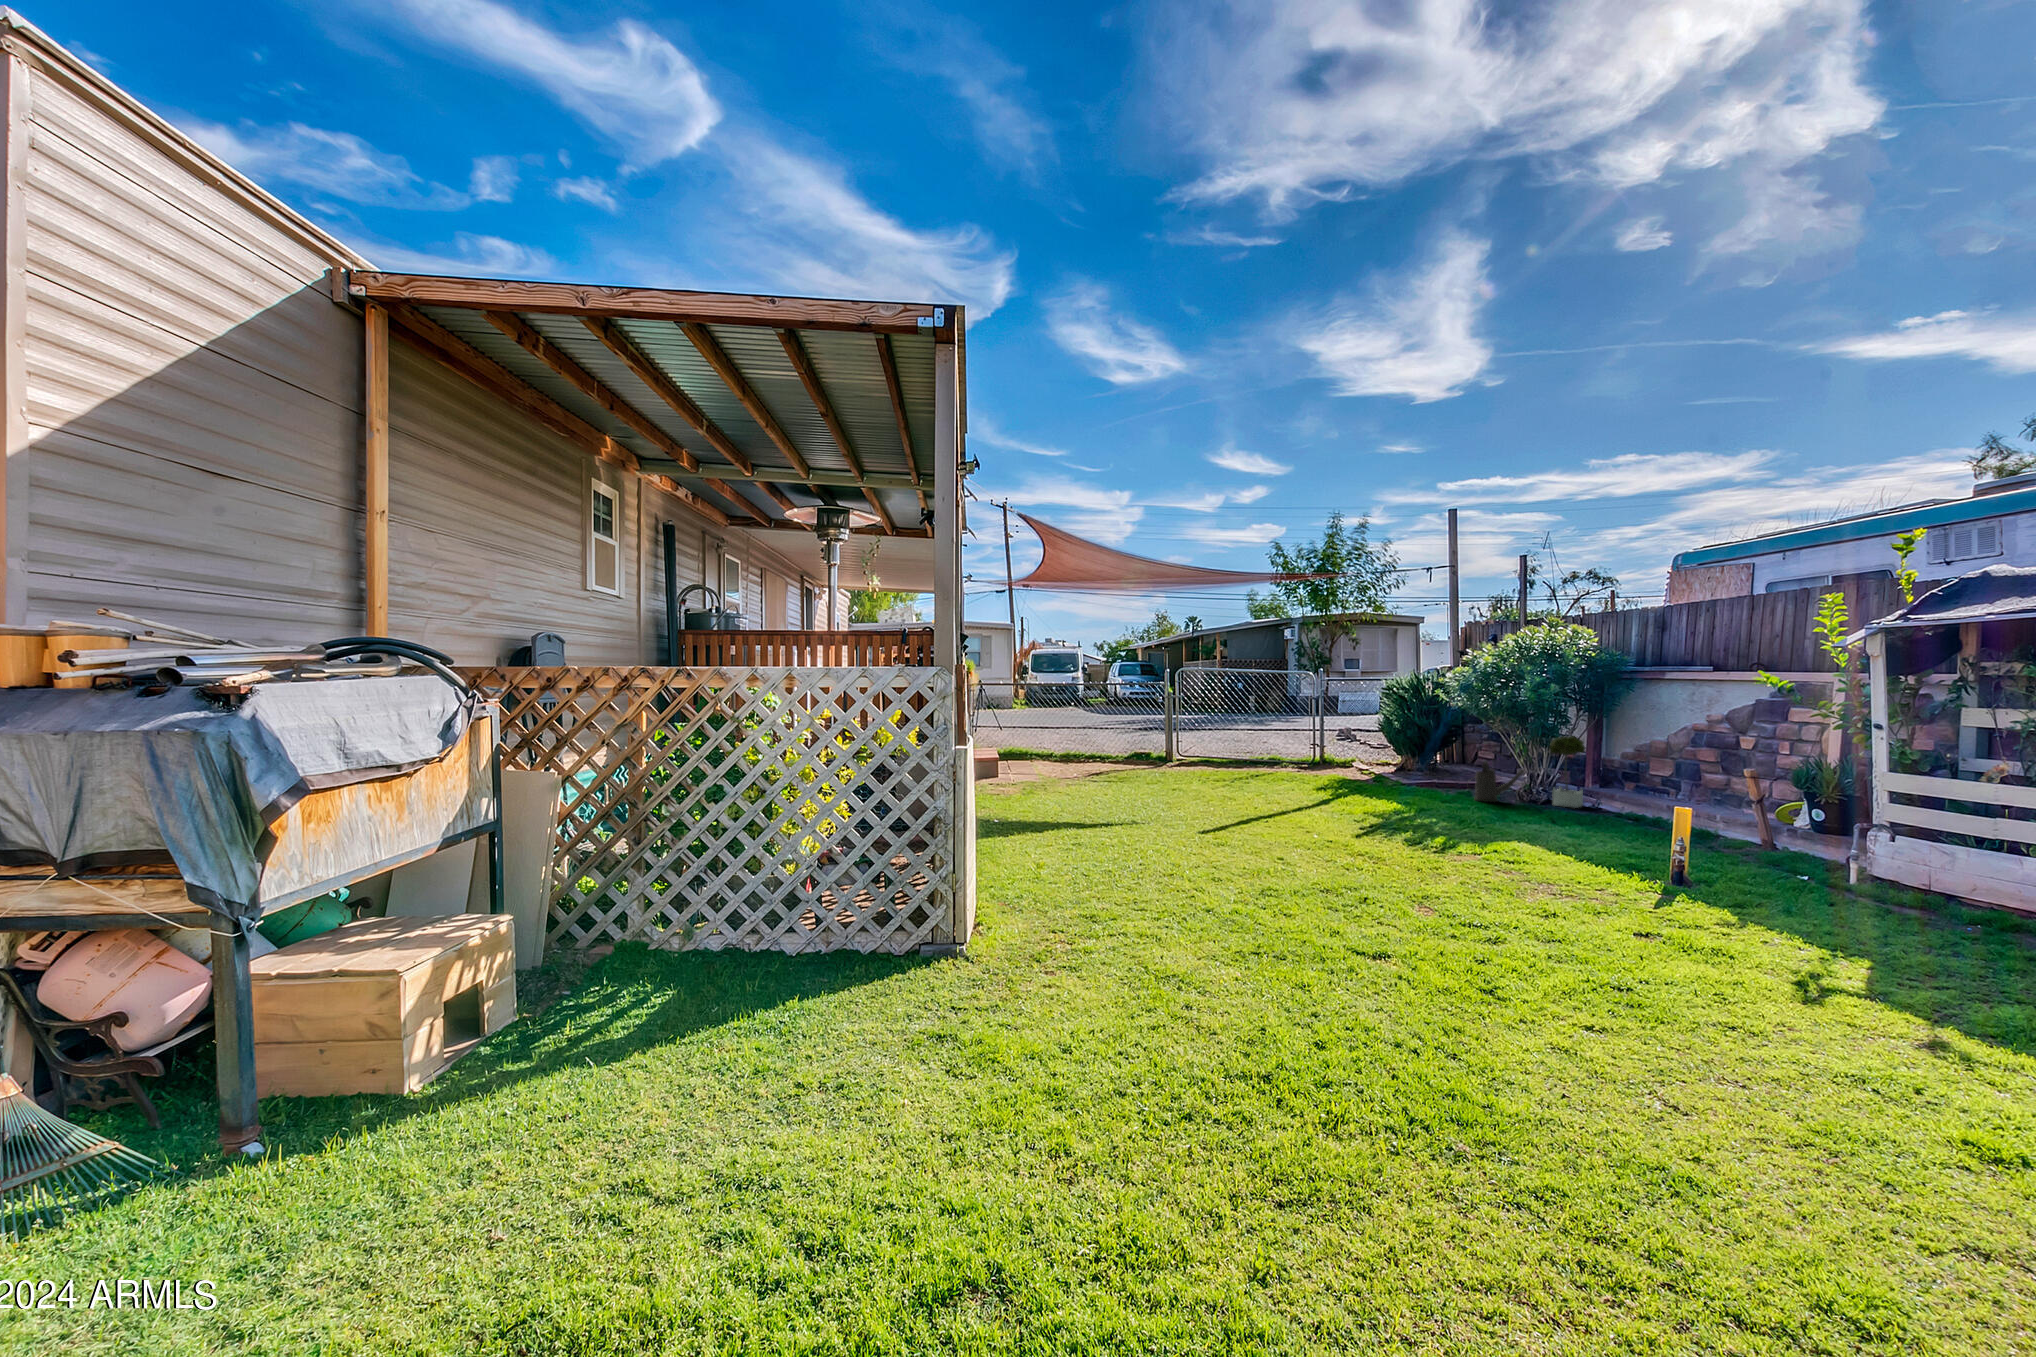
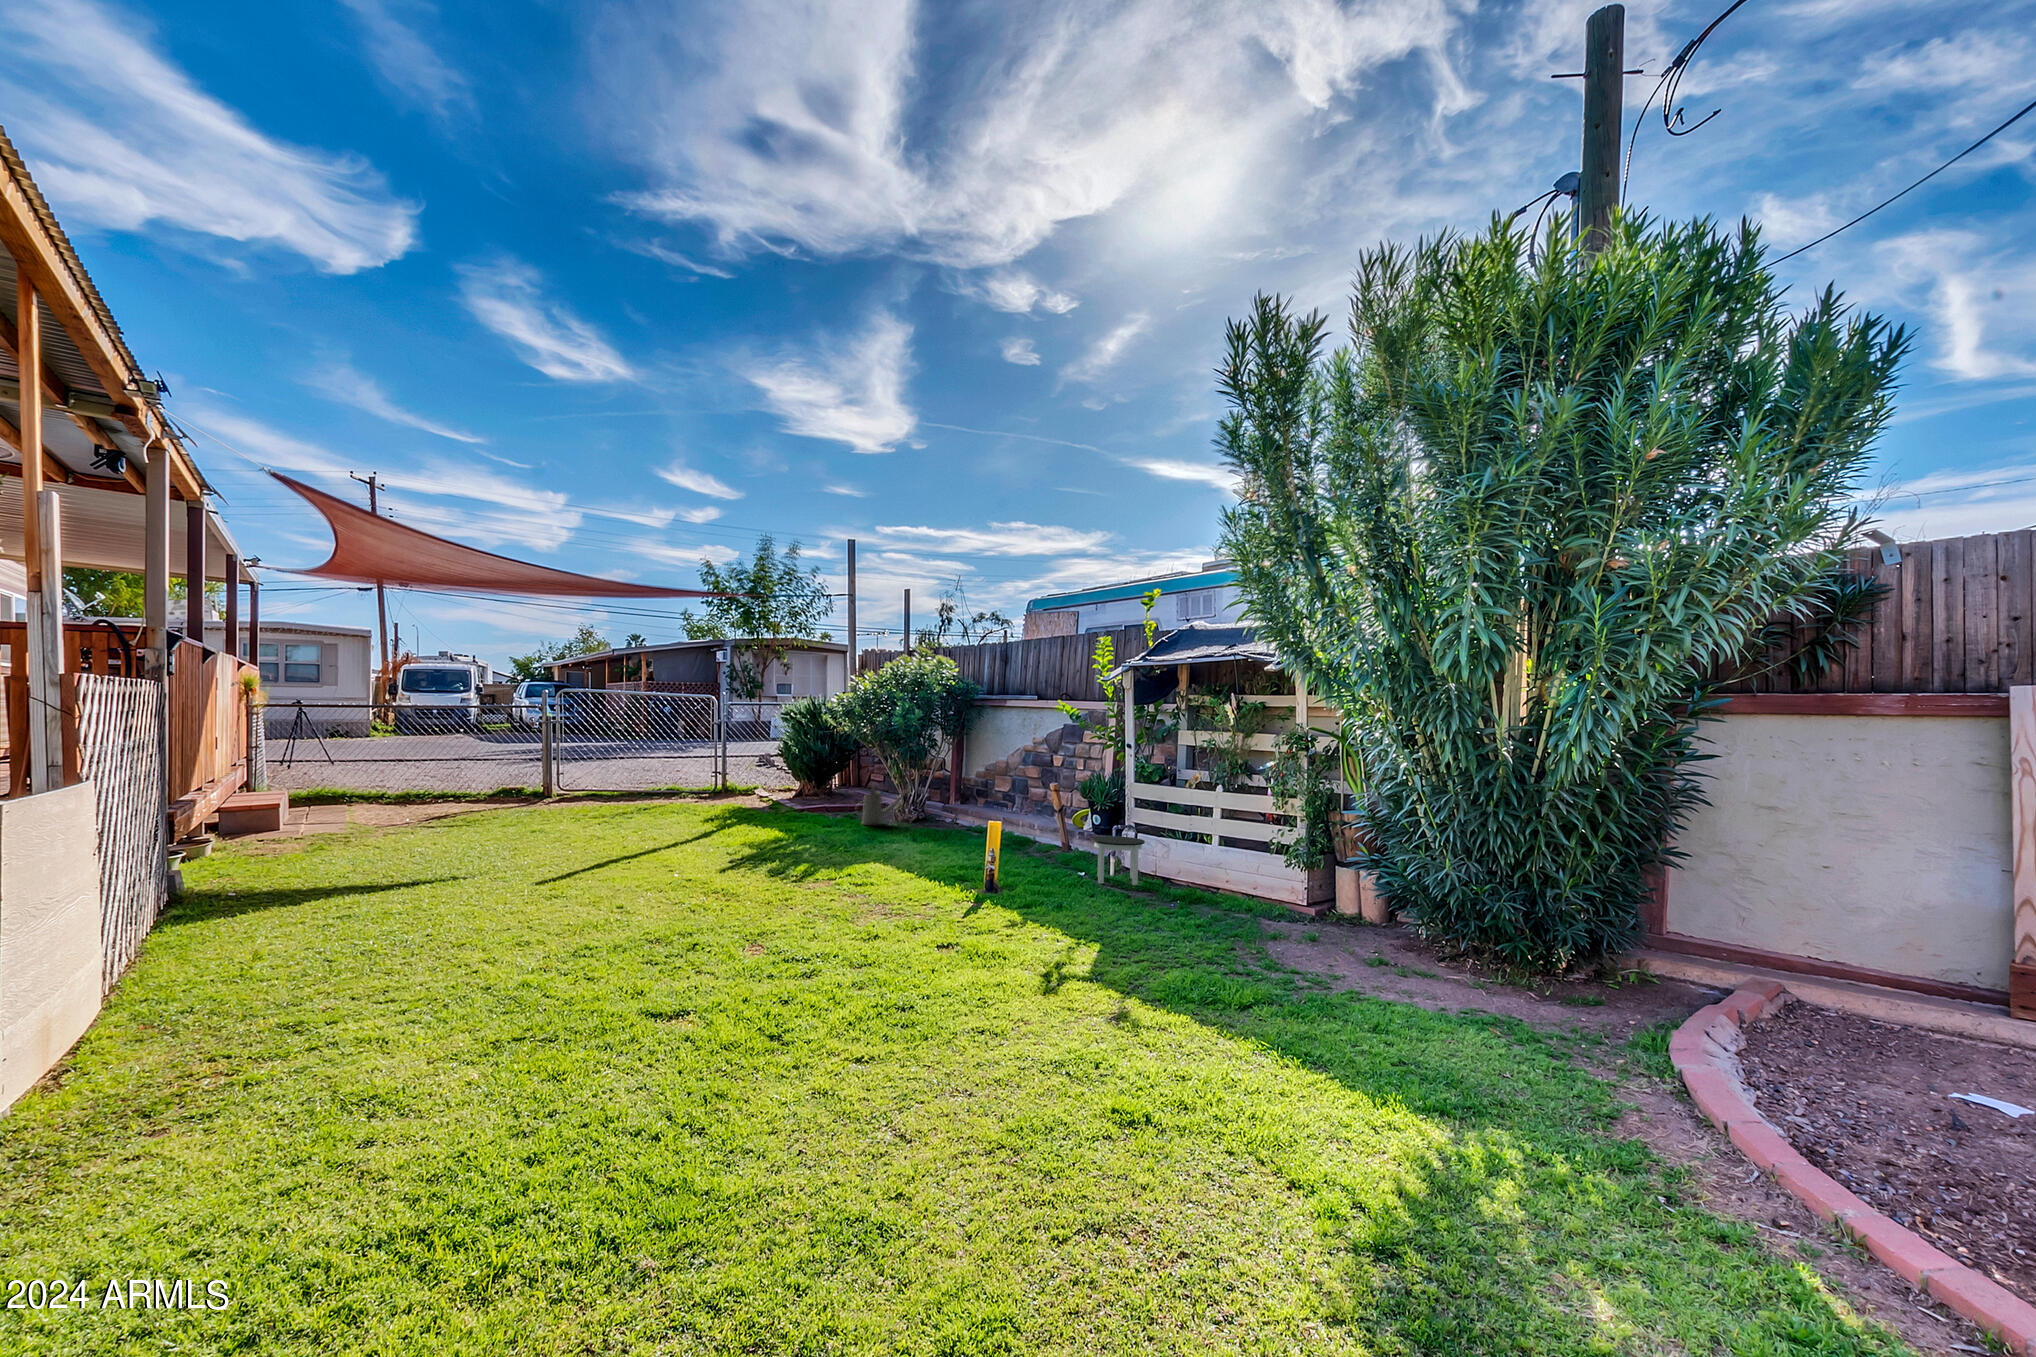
potted tree: present [1549,736,1585,808] -> none [926,756,955,826]
round table: none [1822,837,1921,902] -> present [1091,836,1145,885]

